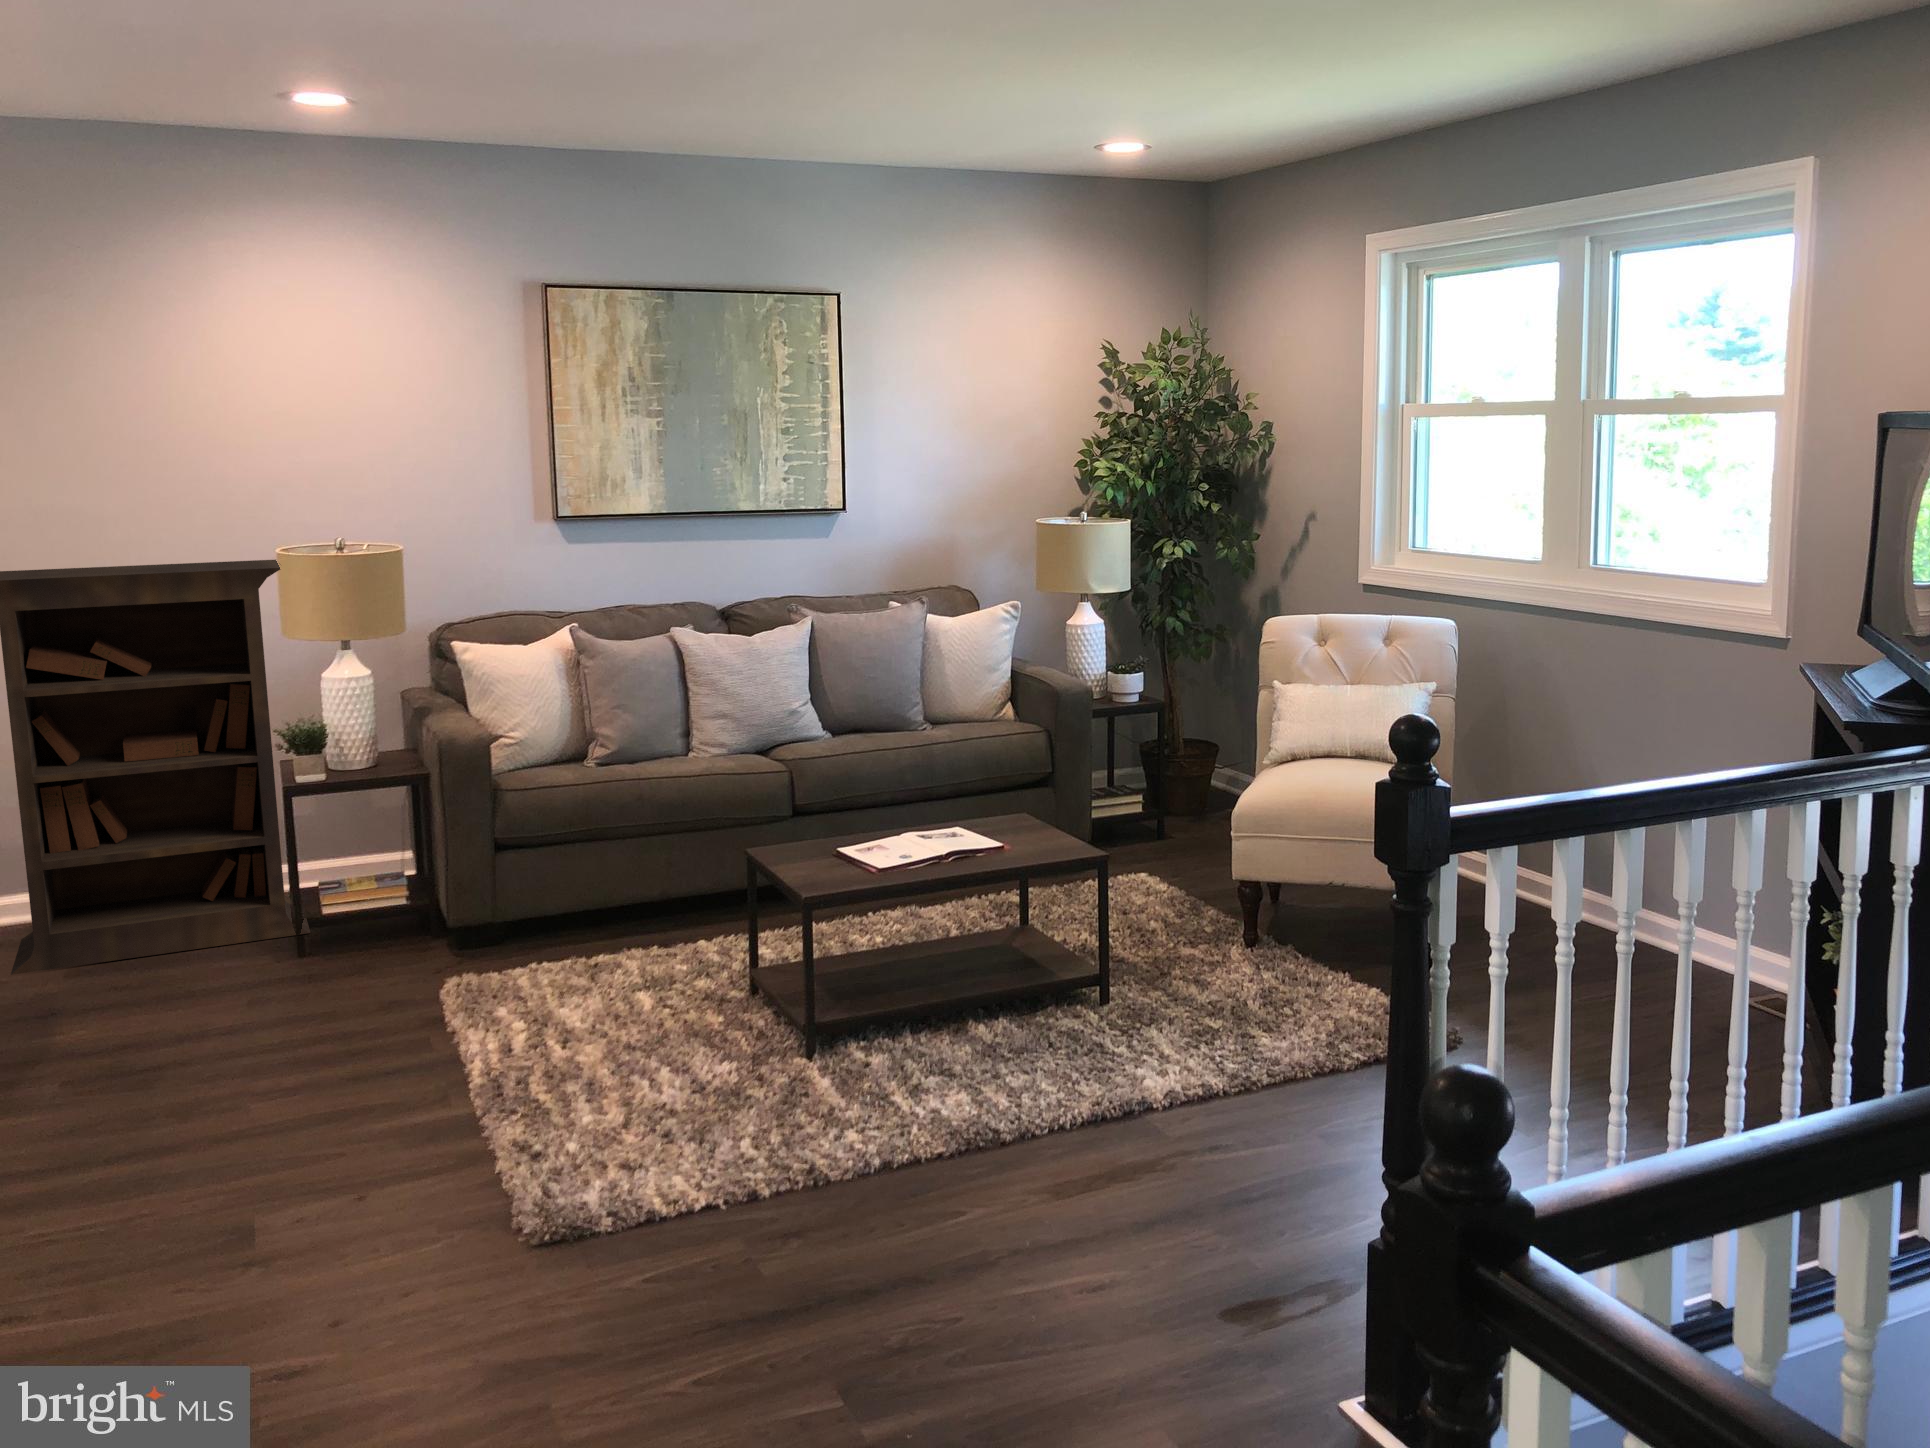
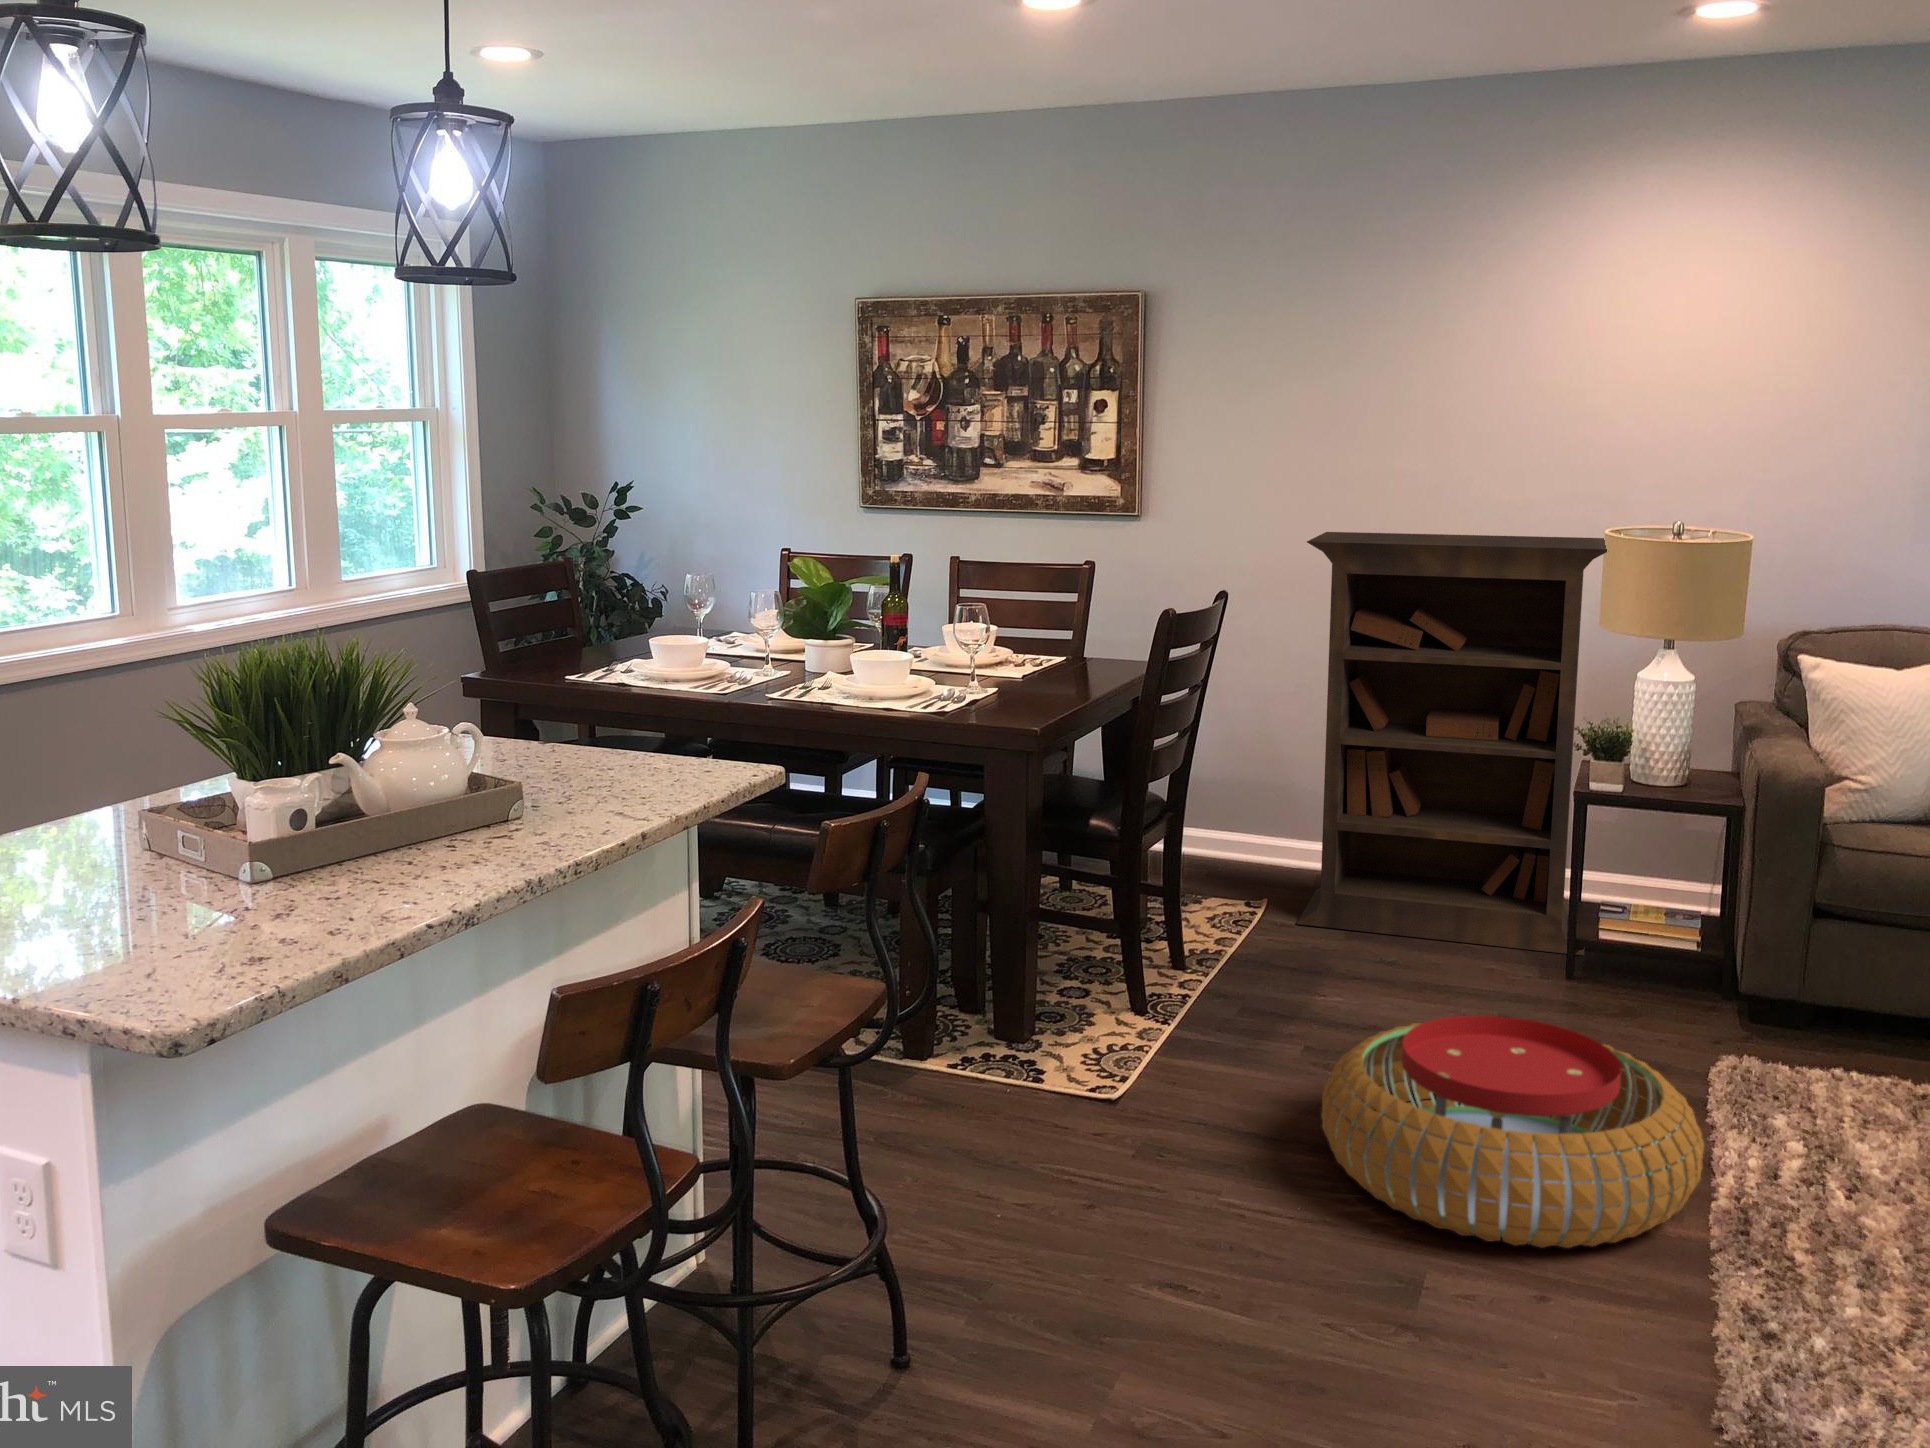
pouf: none [107,981,460,1181] -> present [1321,1016,1704,1248]

